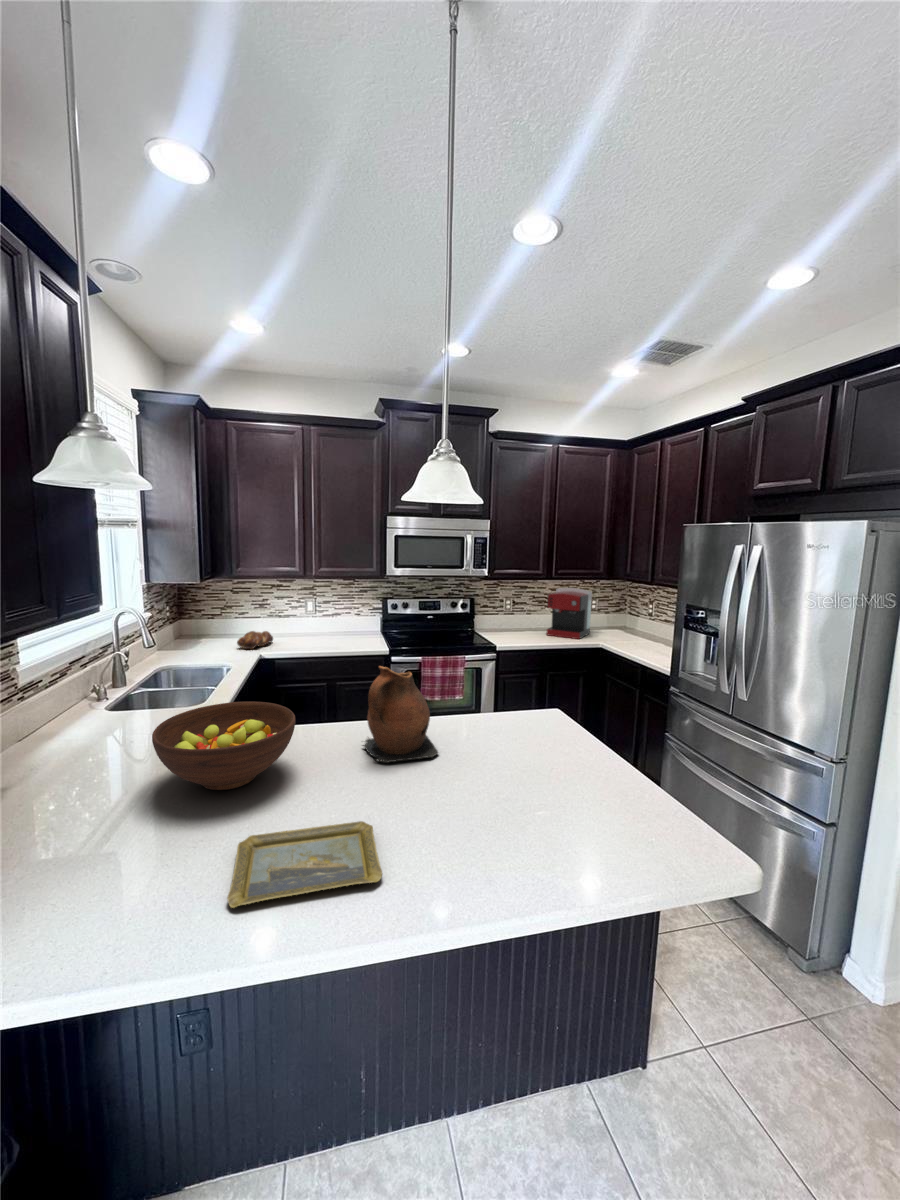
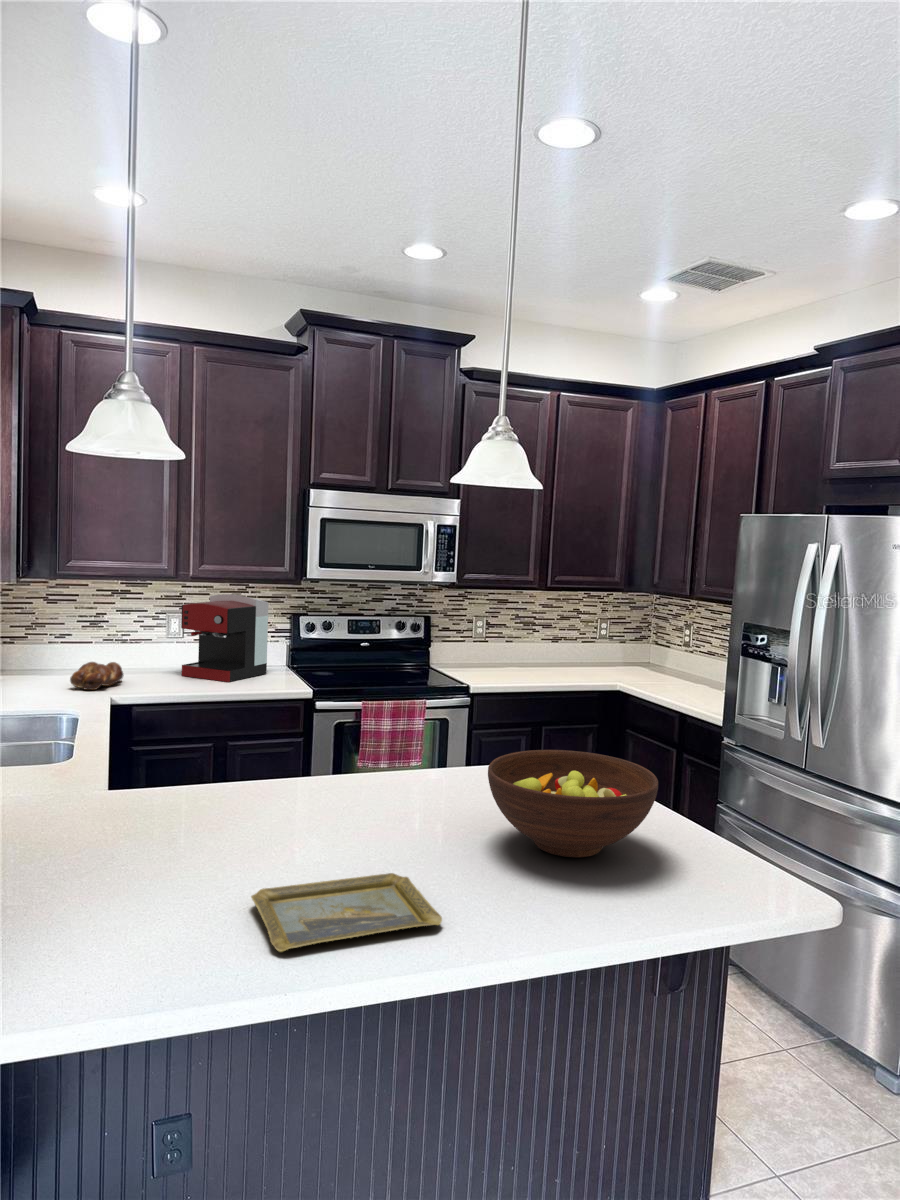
coffee maker: present [546,588,592,639] -> present [181,594,268,682]
ceramic pitcher: present [364,666,438,762] -> none [340,691,450,820]
fruit bowl: present [152,702,295,790] -> present [488,750,658,857]

